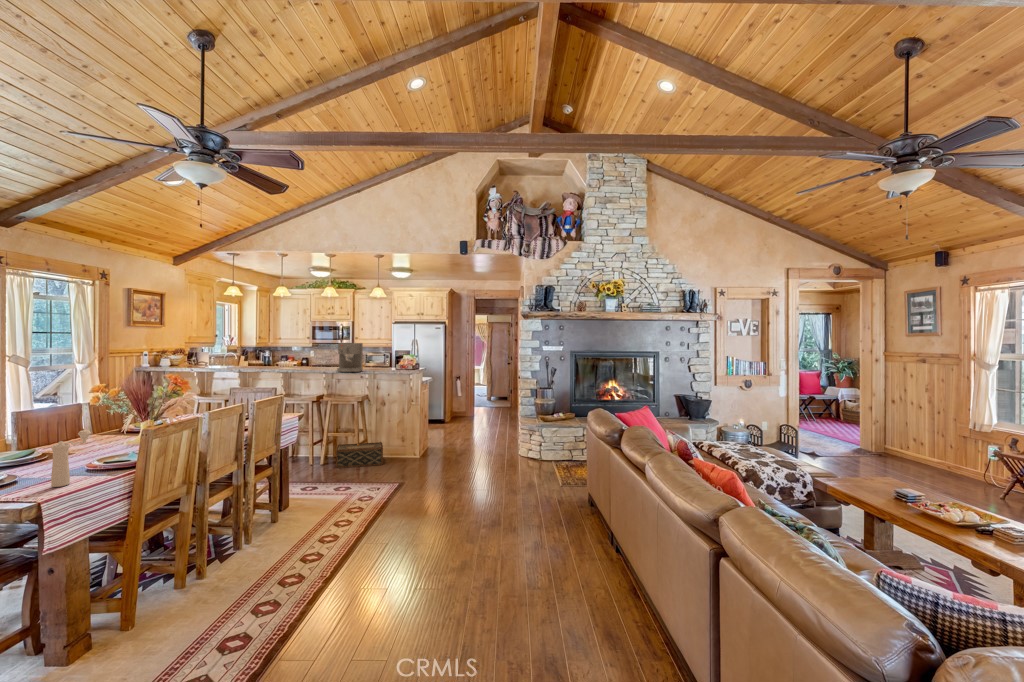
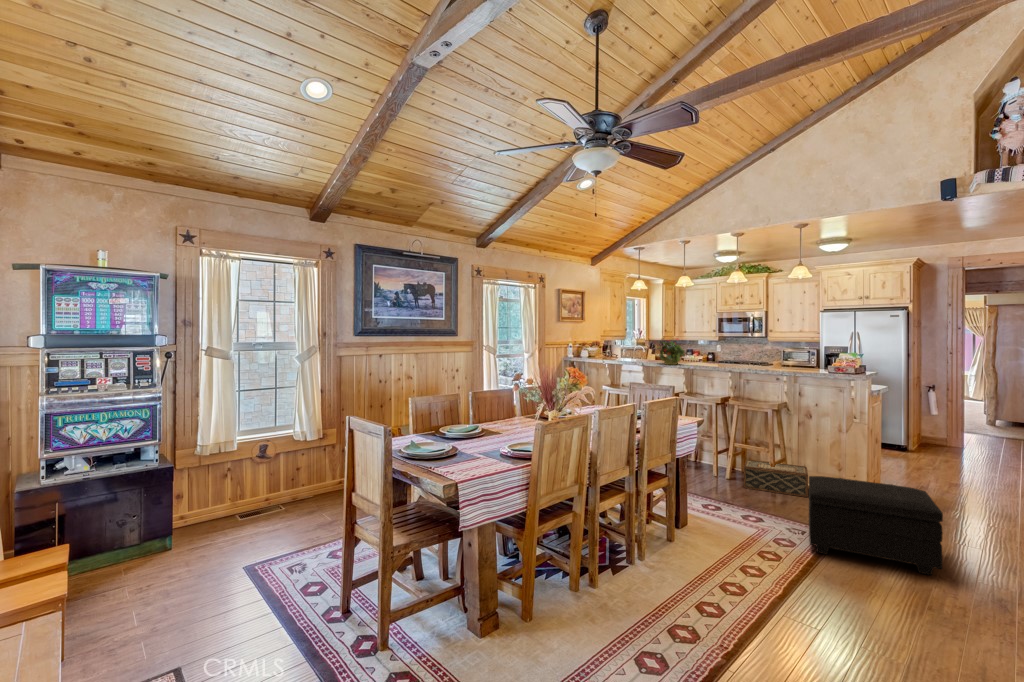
coffee maker: present [337,343,363,372] -> none [745,337,779,373]
potted plant: none [255,344,284,369] -> present [658,340,684,365]
pepper mill: present [51,430,91,487] -> none [474,418,502,468]
footstool: none [383,442,456,499] -> present [809,476,943,575]

